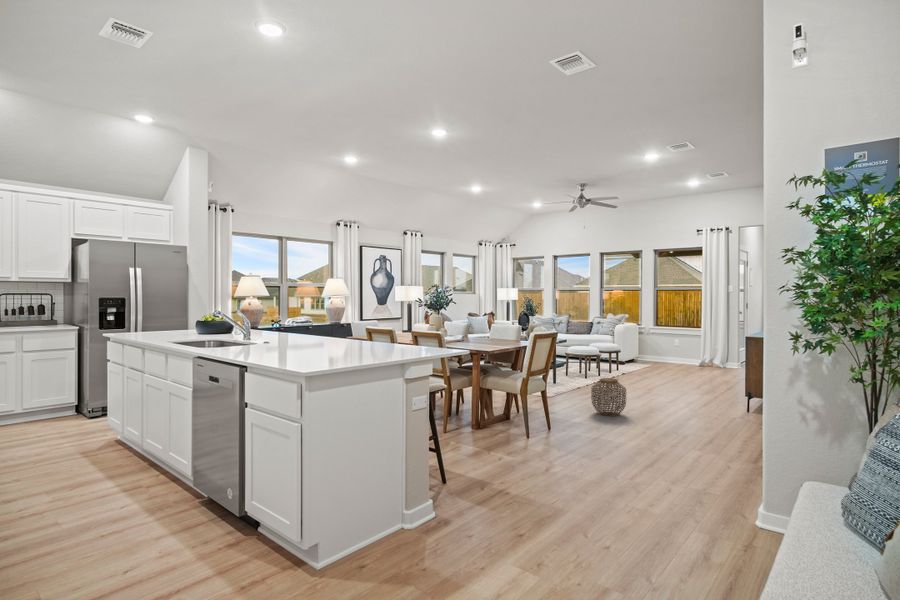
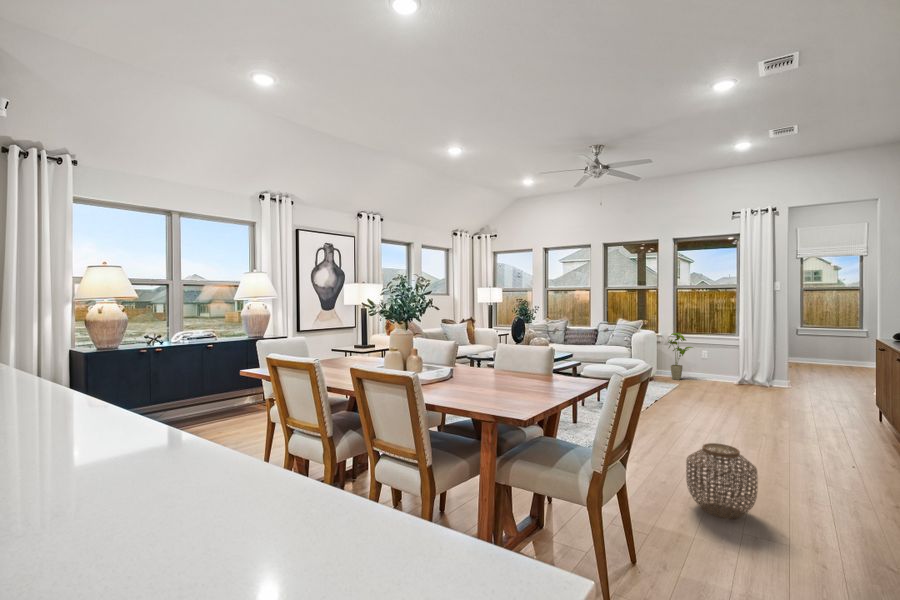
house plant: none [647,325,669,363] -> present [668,333,693,380]

